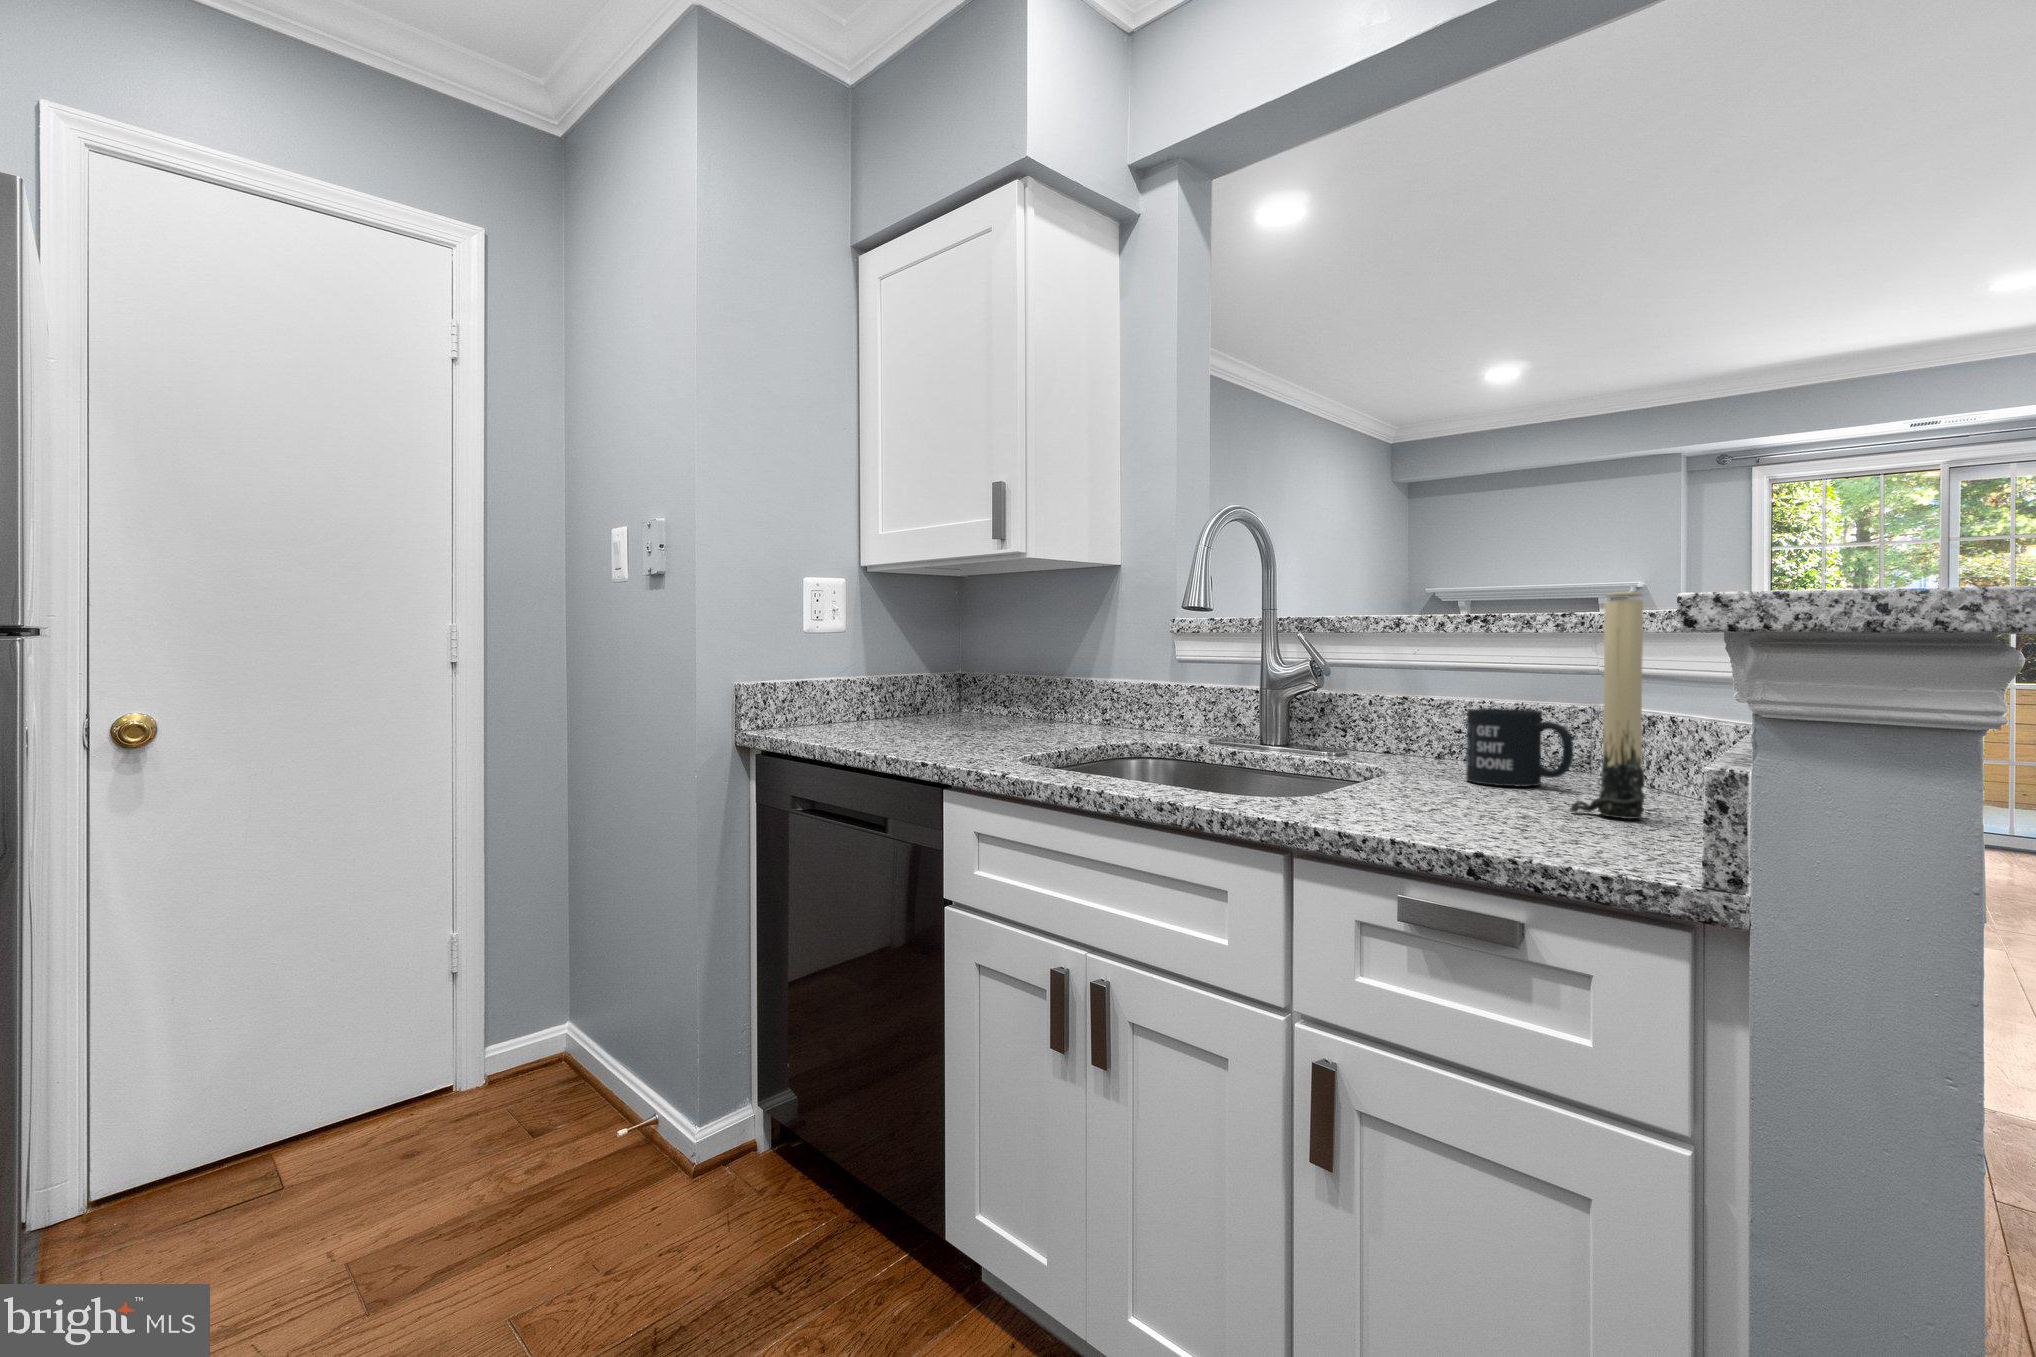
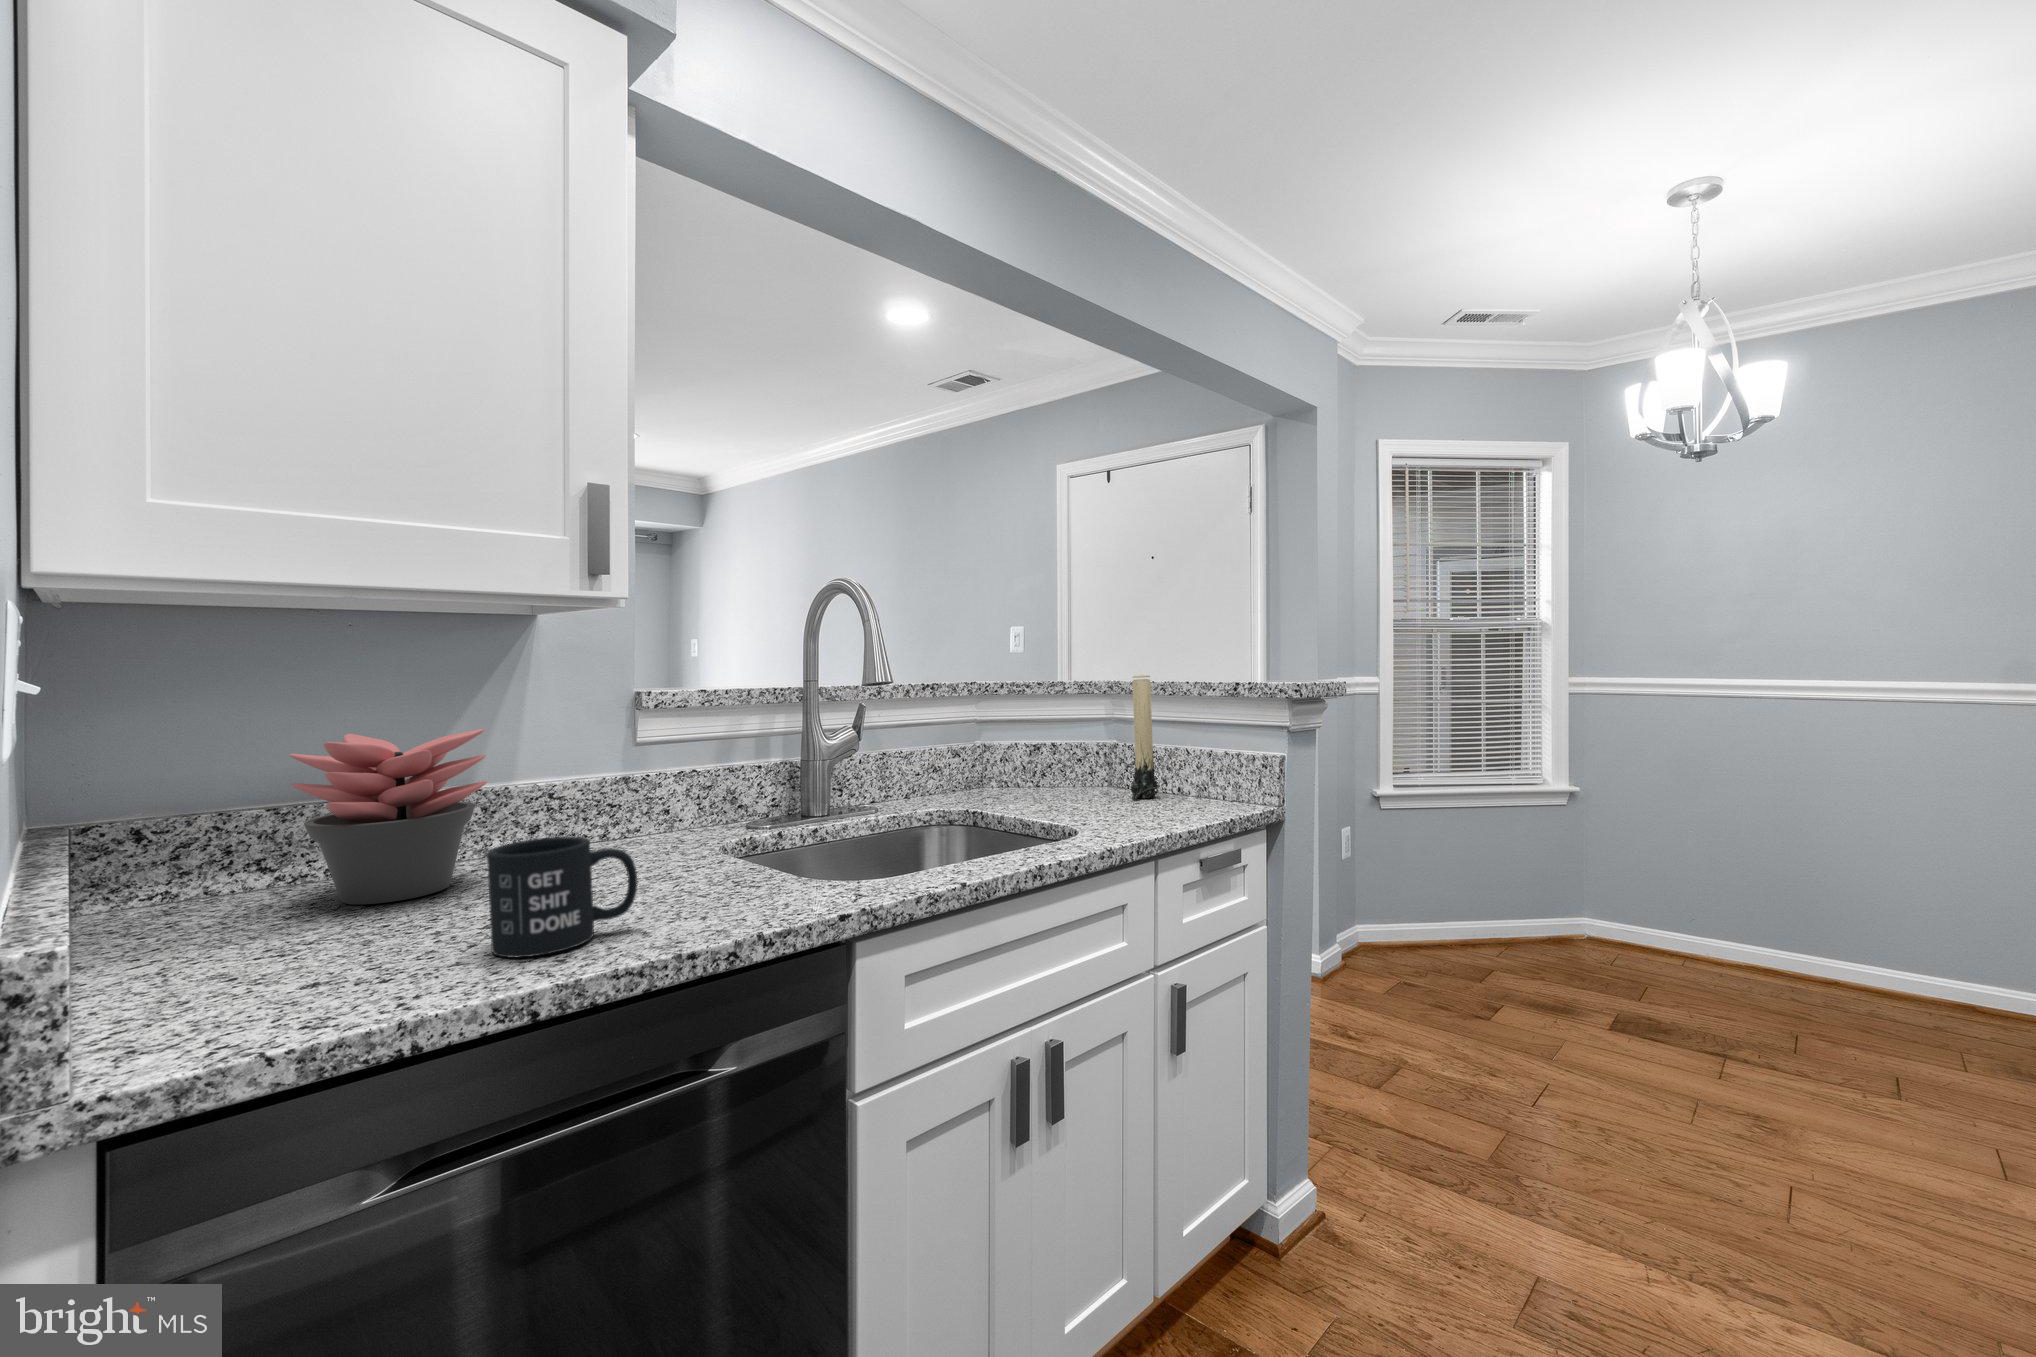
succulent plant: none [945,634,1036,726] -> present [290,729,487,904]
mug: present [1466,708,1573,786] -> present [487,837,637,958]

